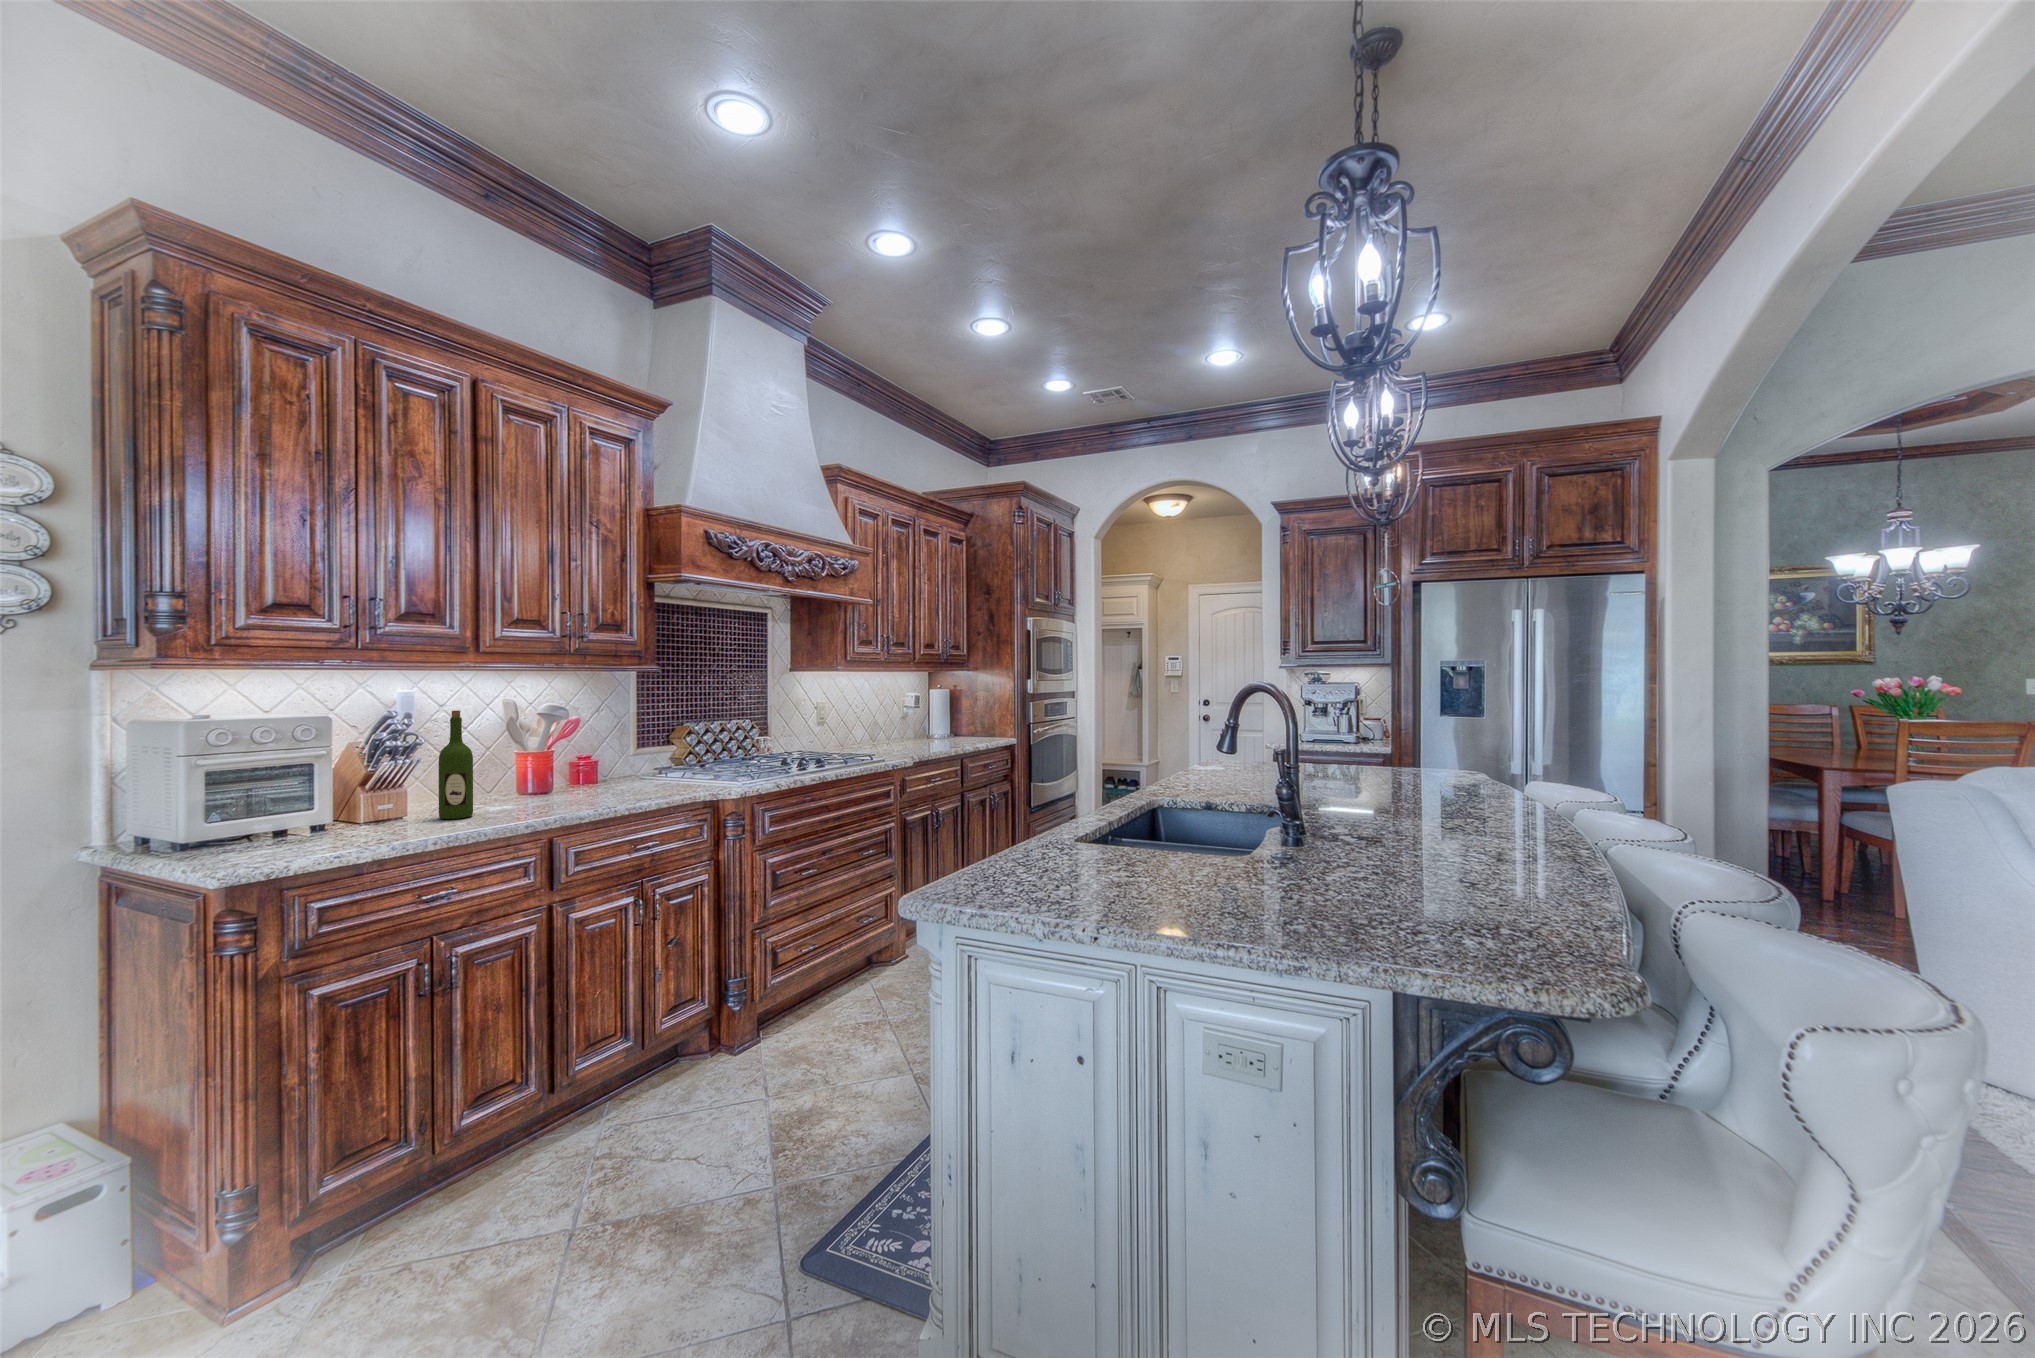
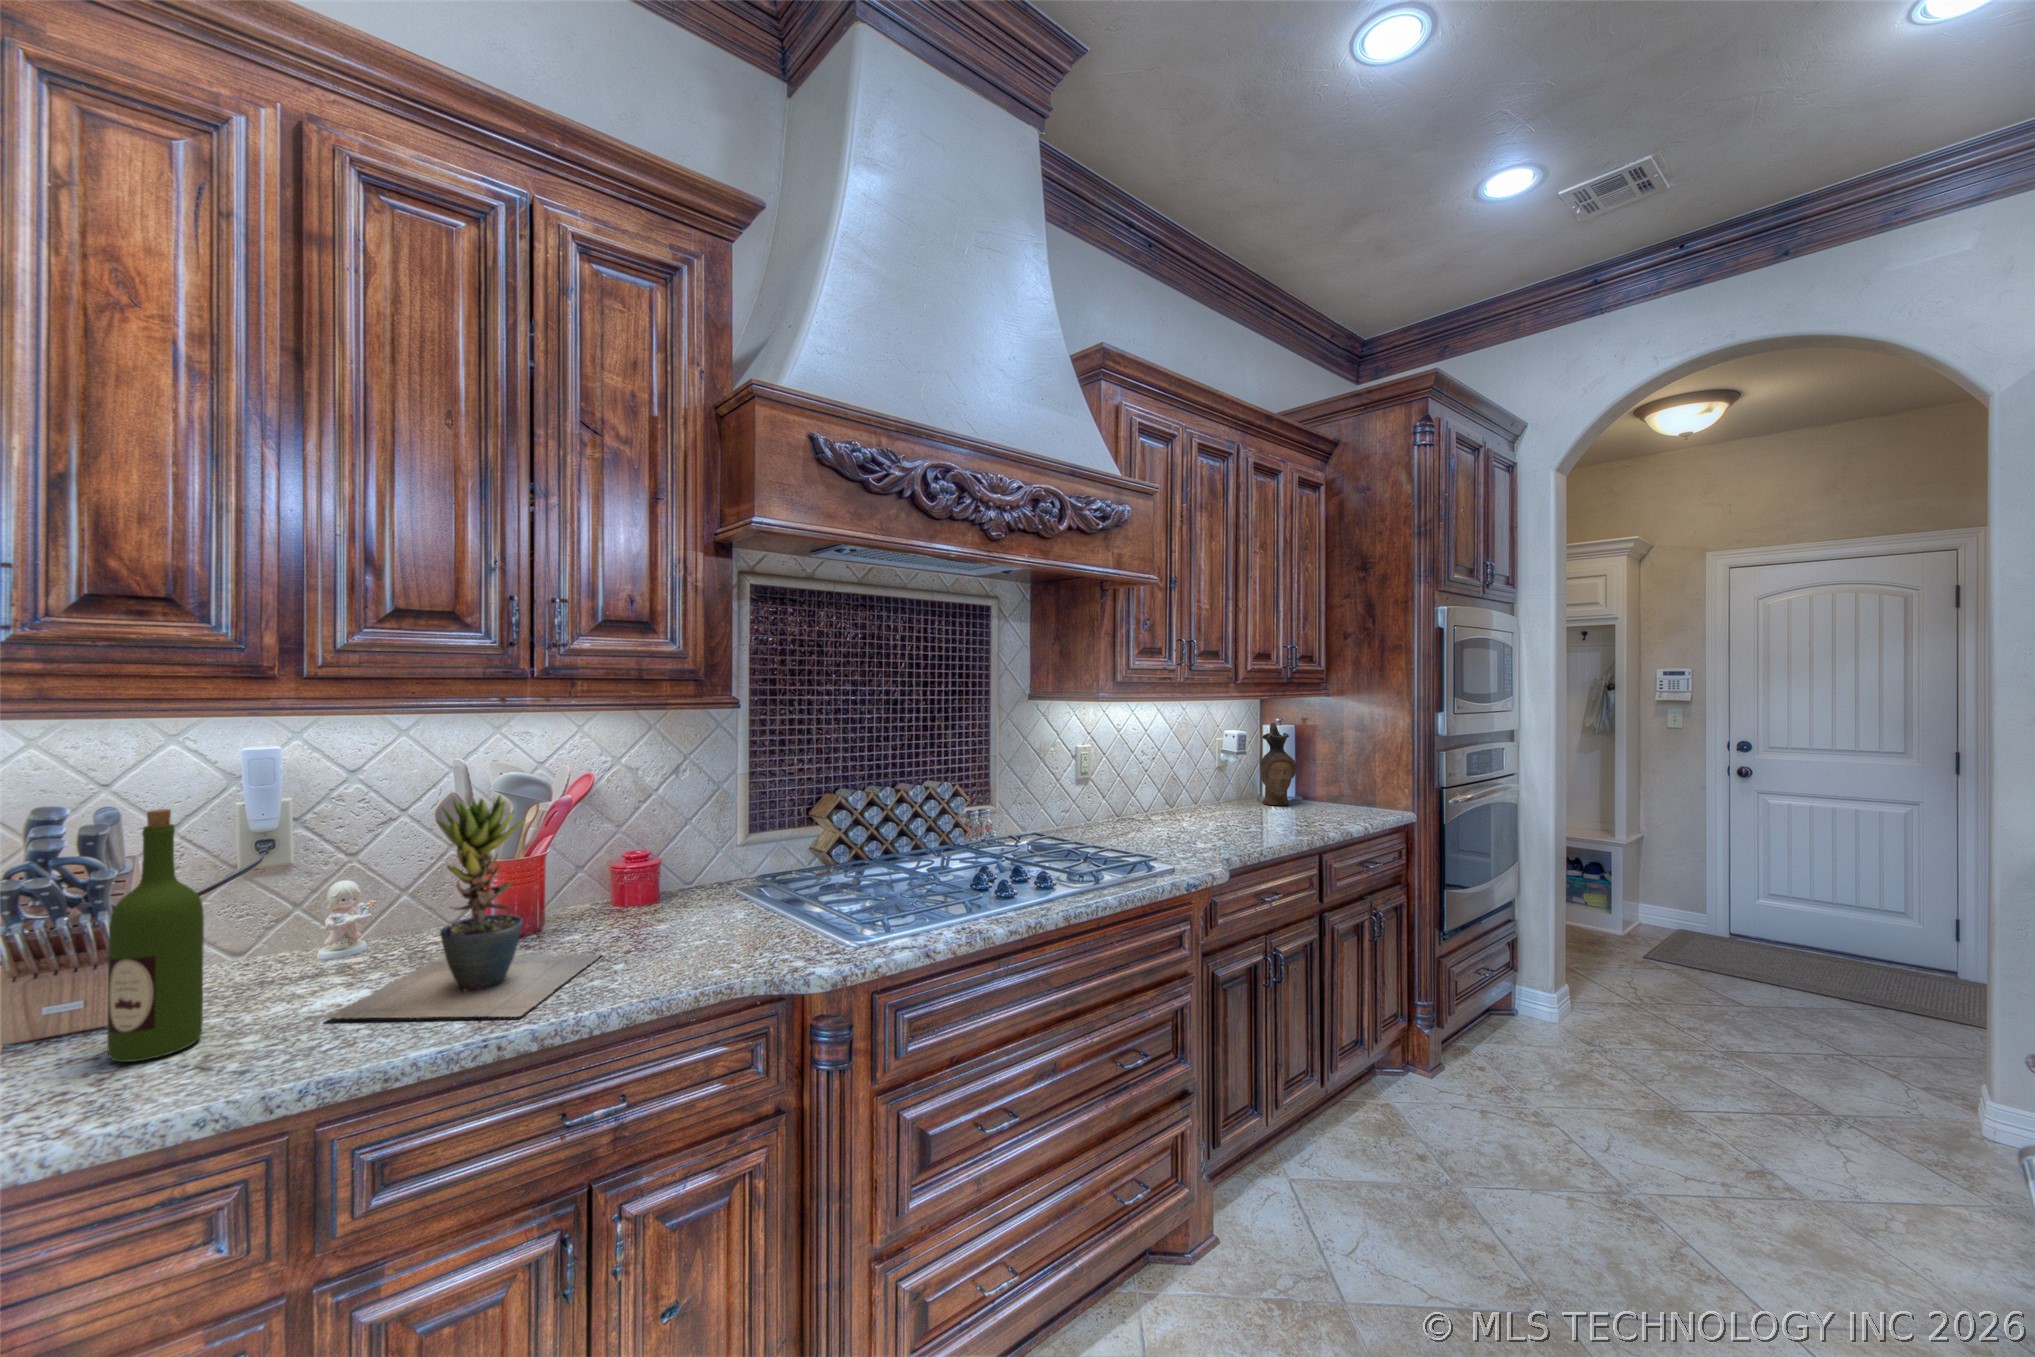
ceramic pitcher: none [930,689,951,740] -> present [1261,723,1297,805]
potted plant: none [518,709,615,808] -> present [327,796,600,1019]

